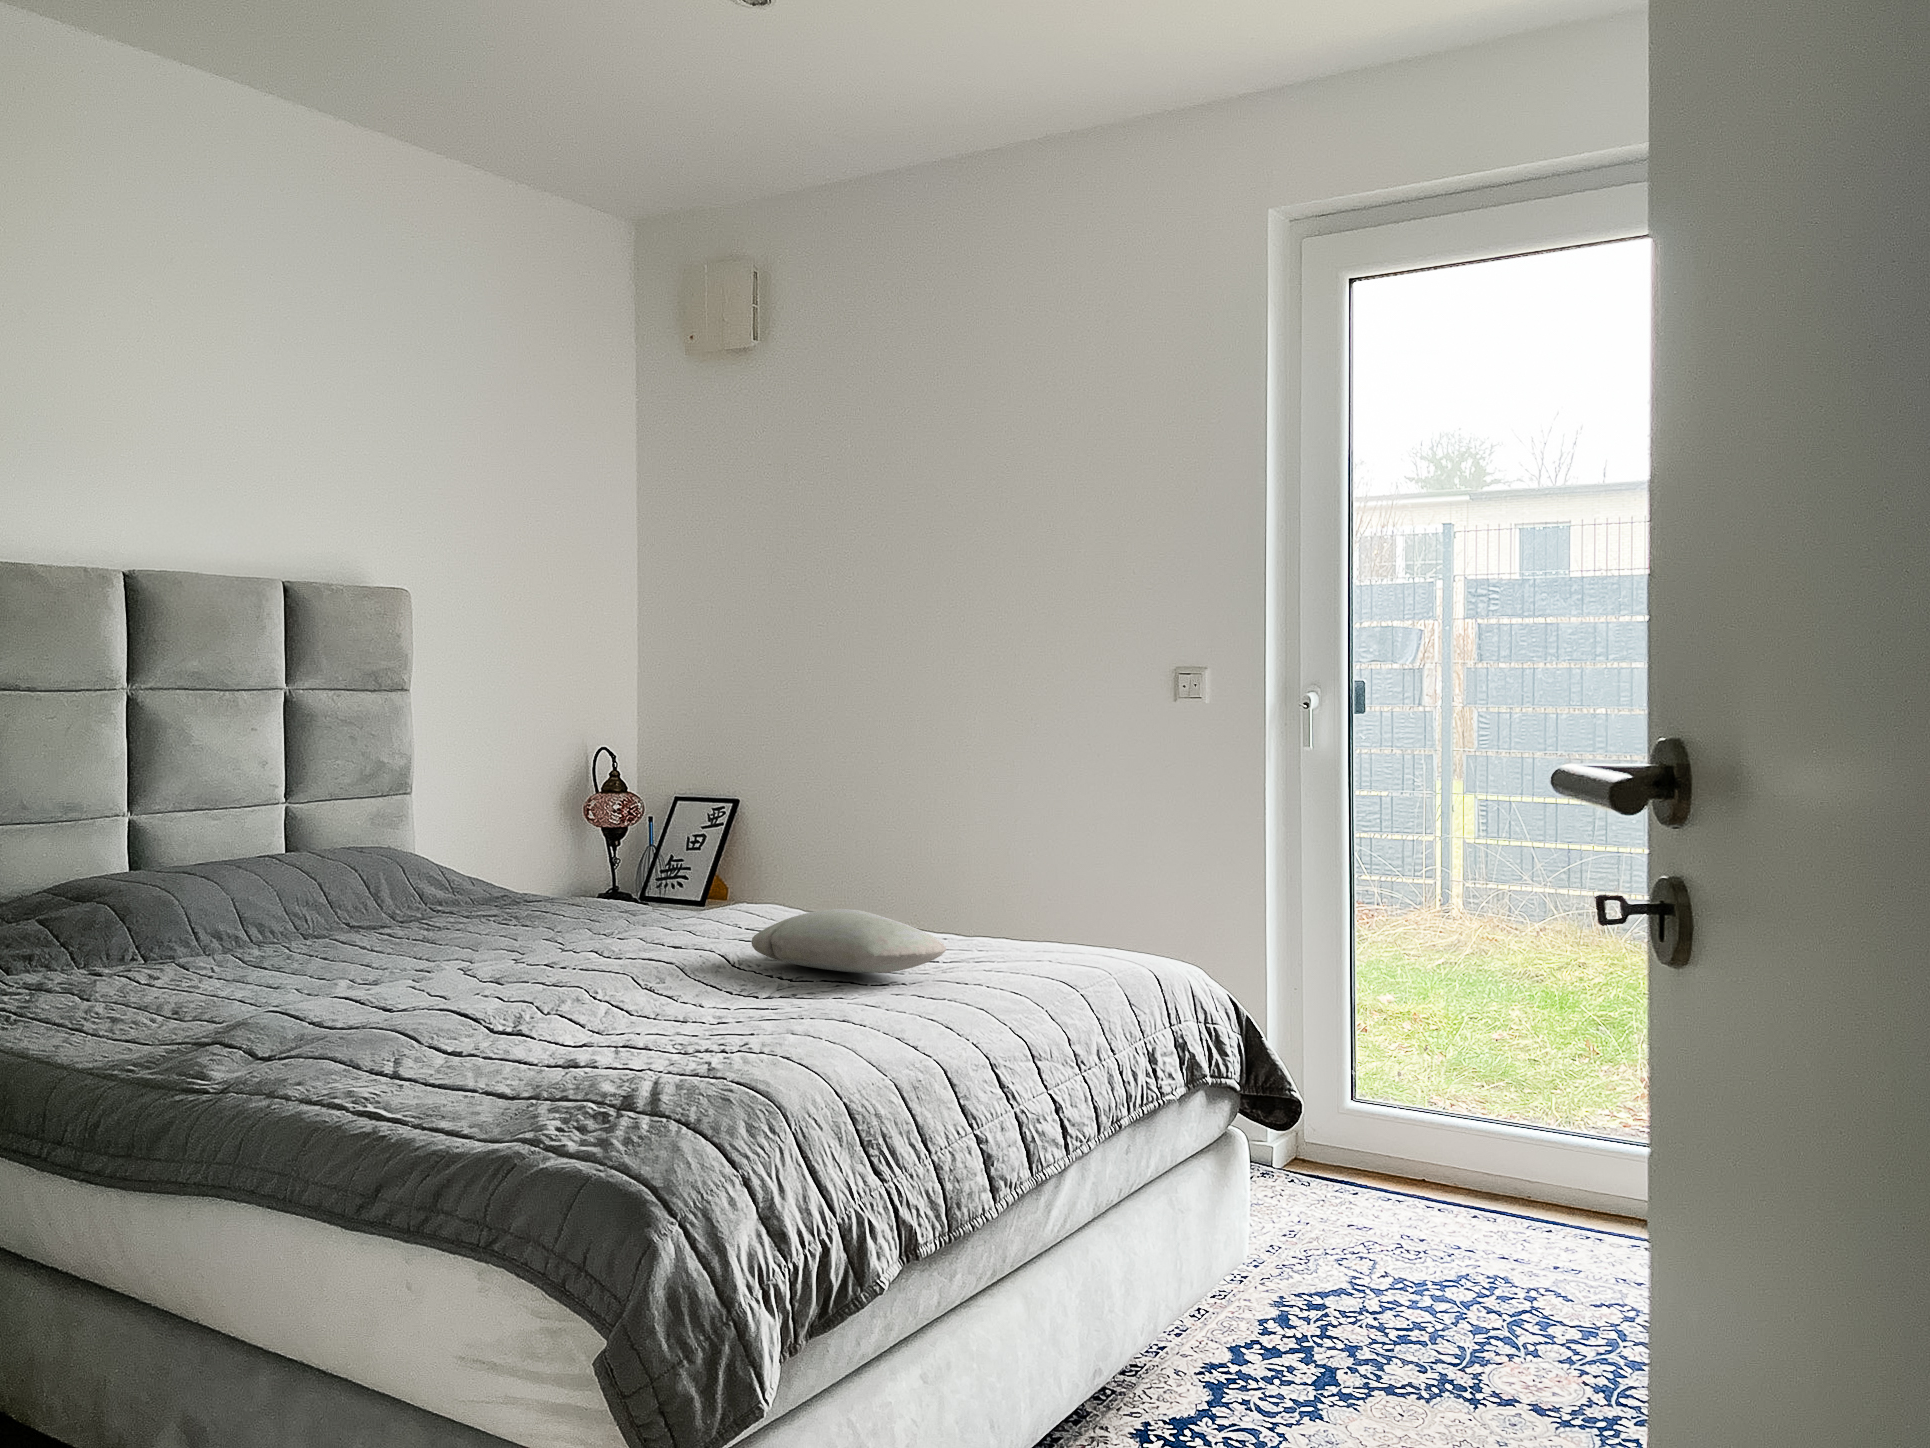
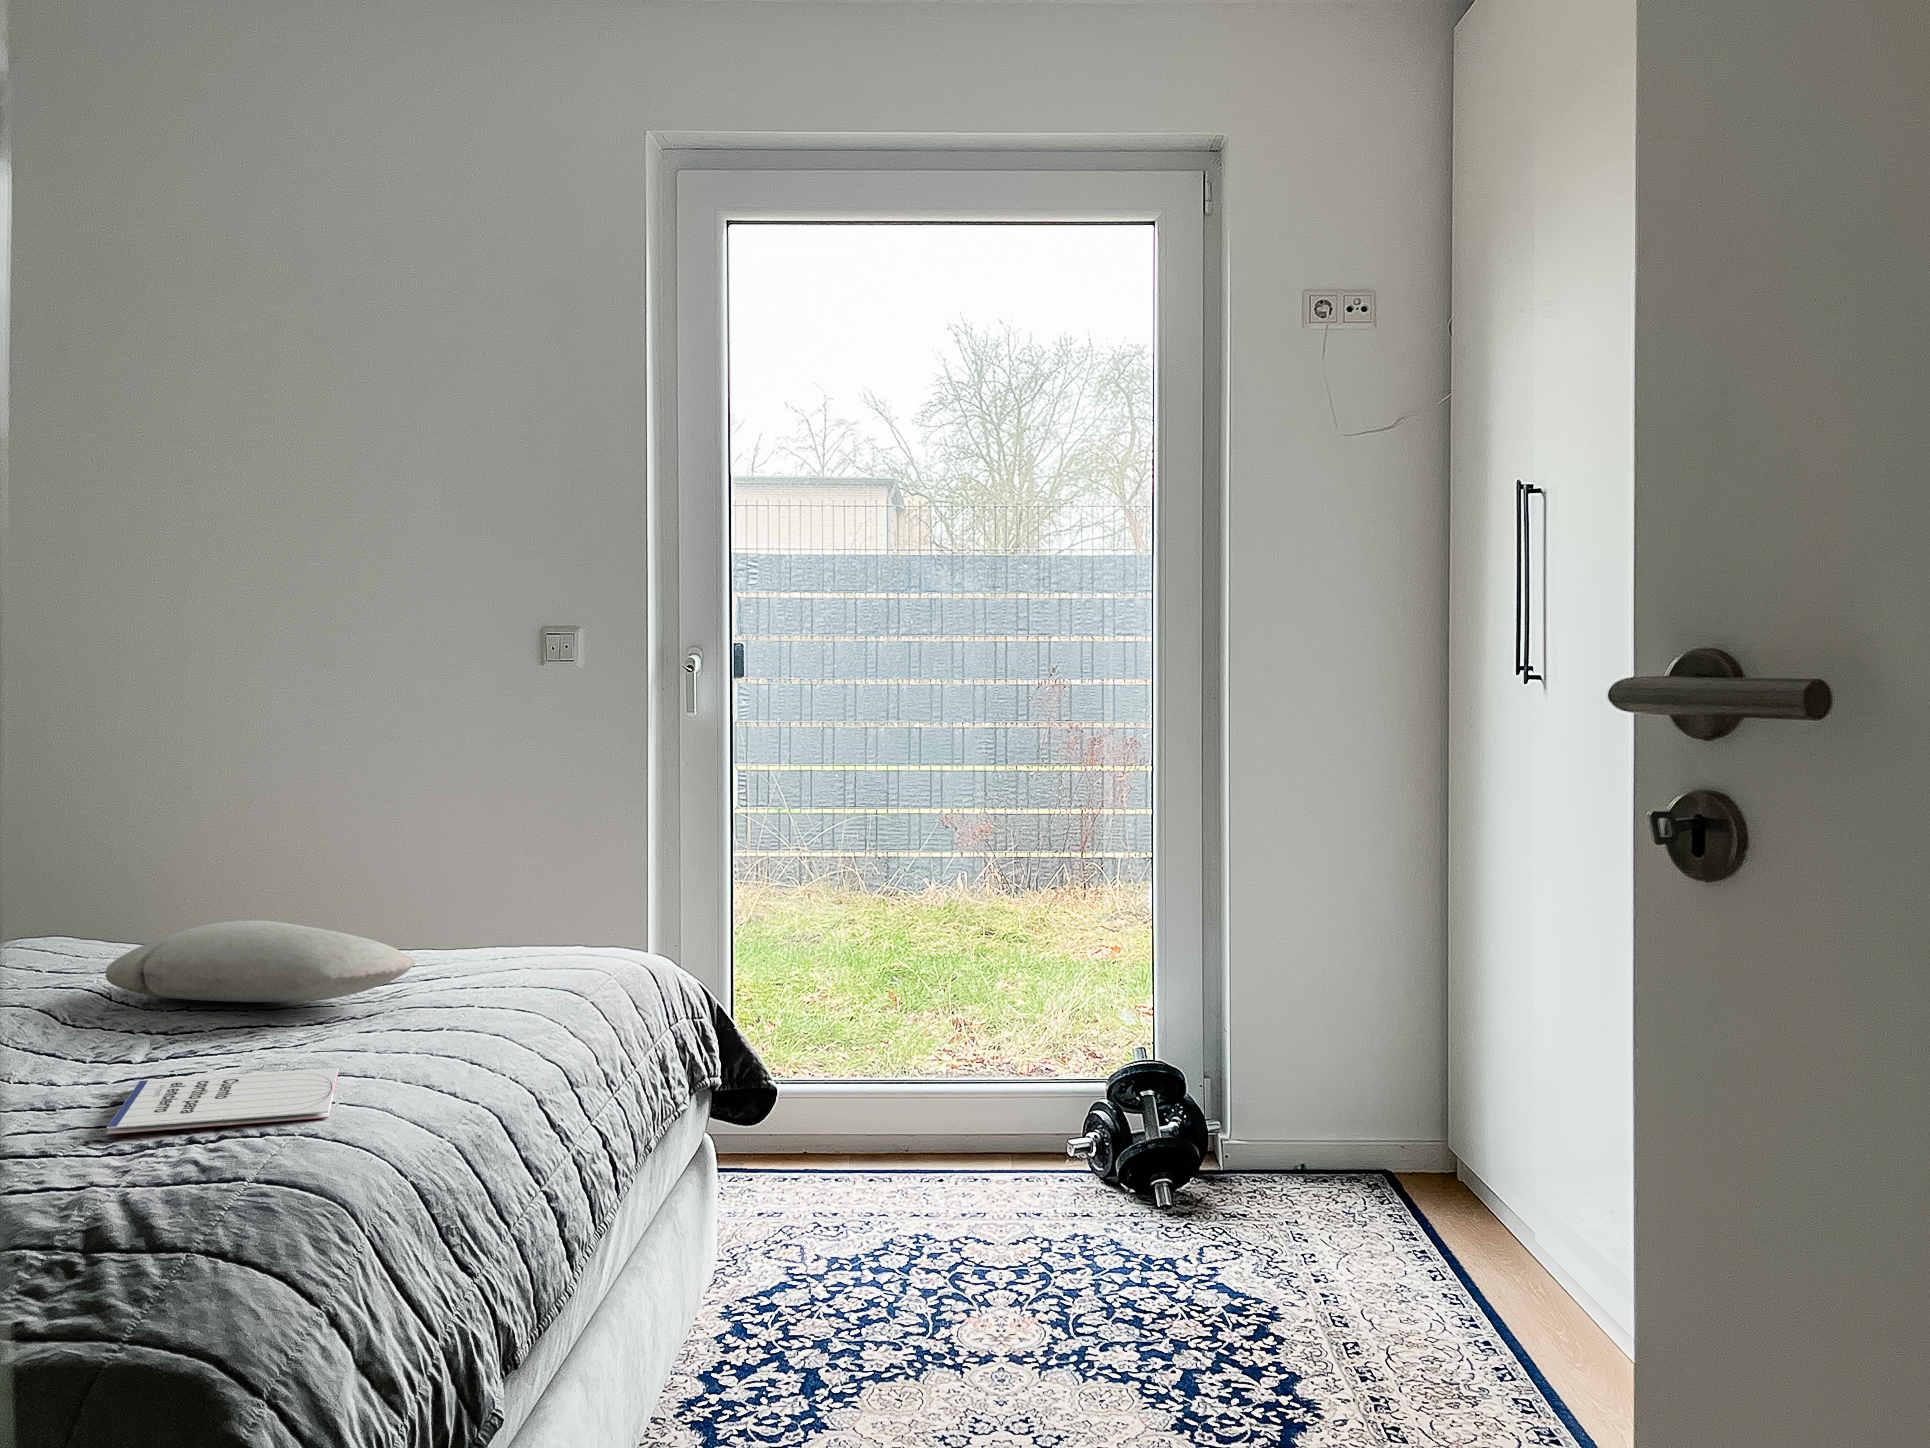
notebook: none [684,1014,852,1053] -> present [106,1068,339,1134]

